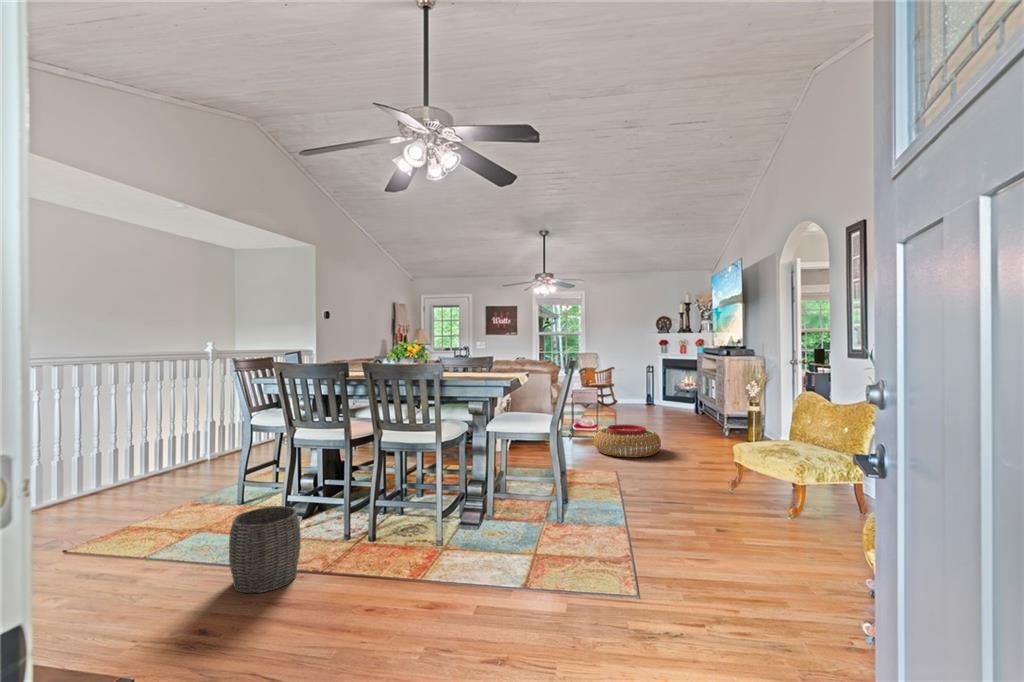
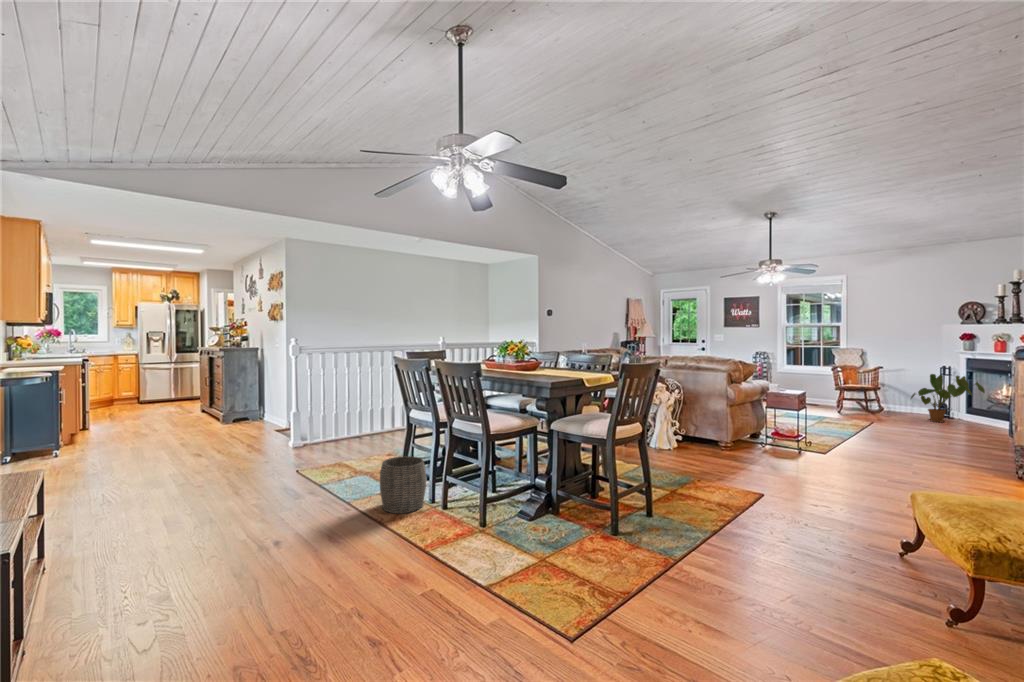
house plant: none [632,371,676,409] -> present [911,374,985,422]
pouf: present [594,425,661,457] -> none [783,434,876,476]

